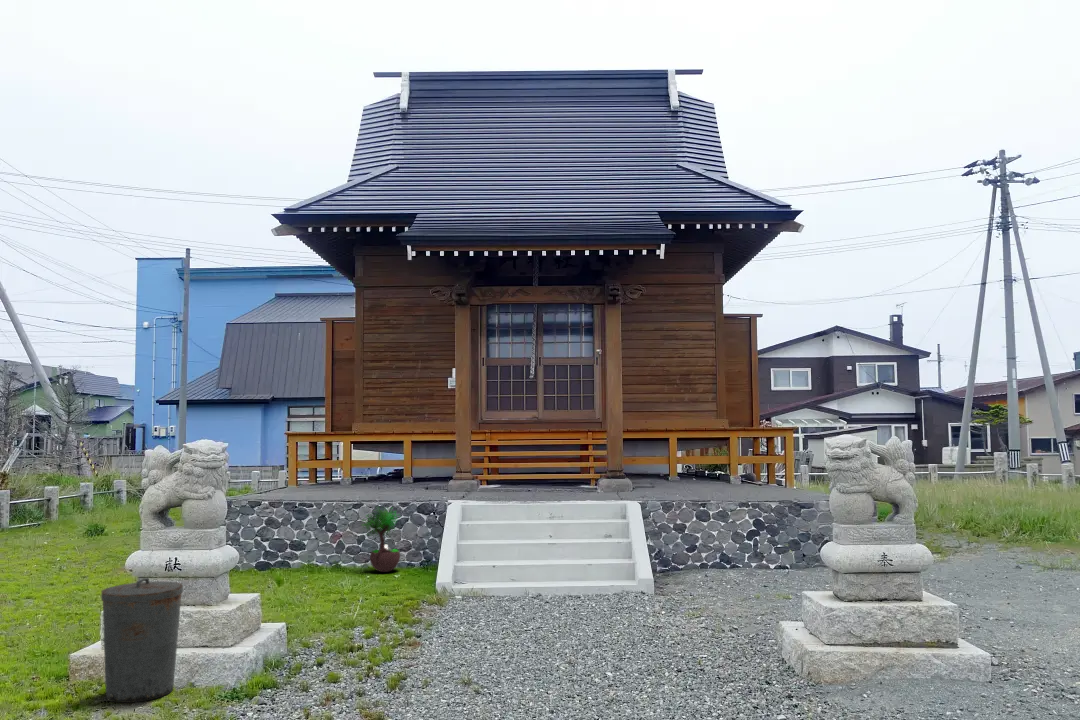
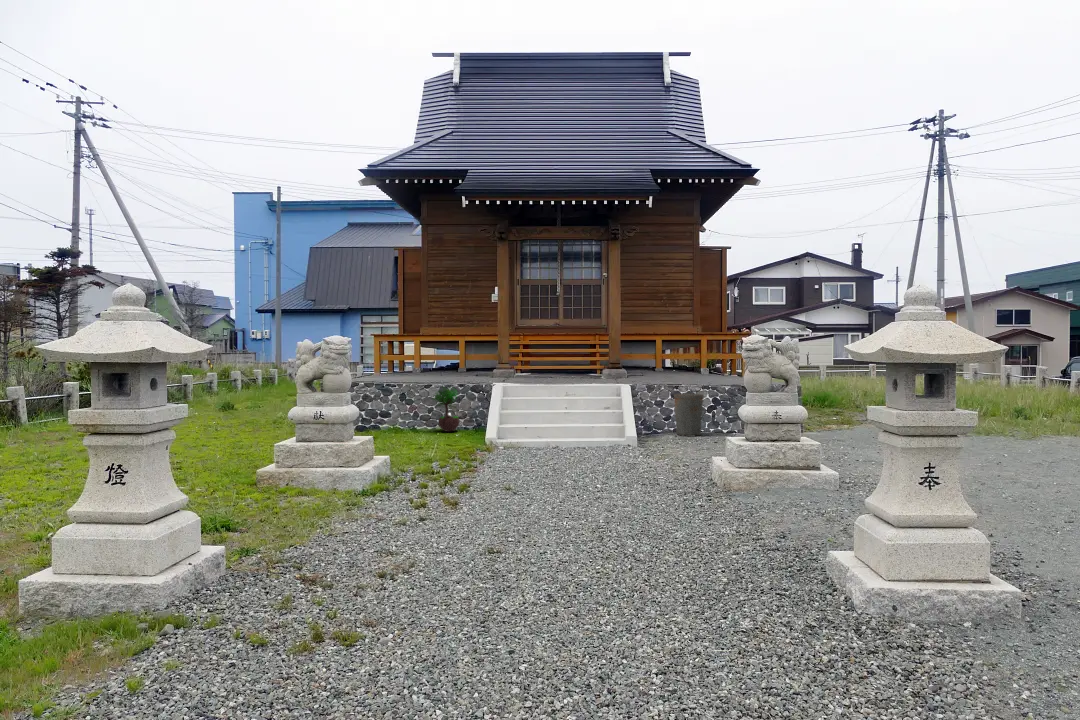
trash can: present [101,578,183,703] -> present [674,391,704,436]

